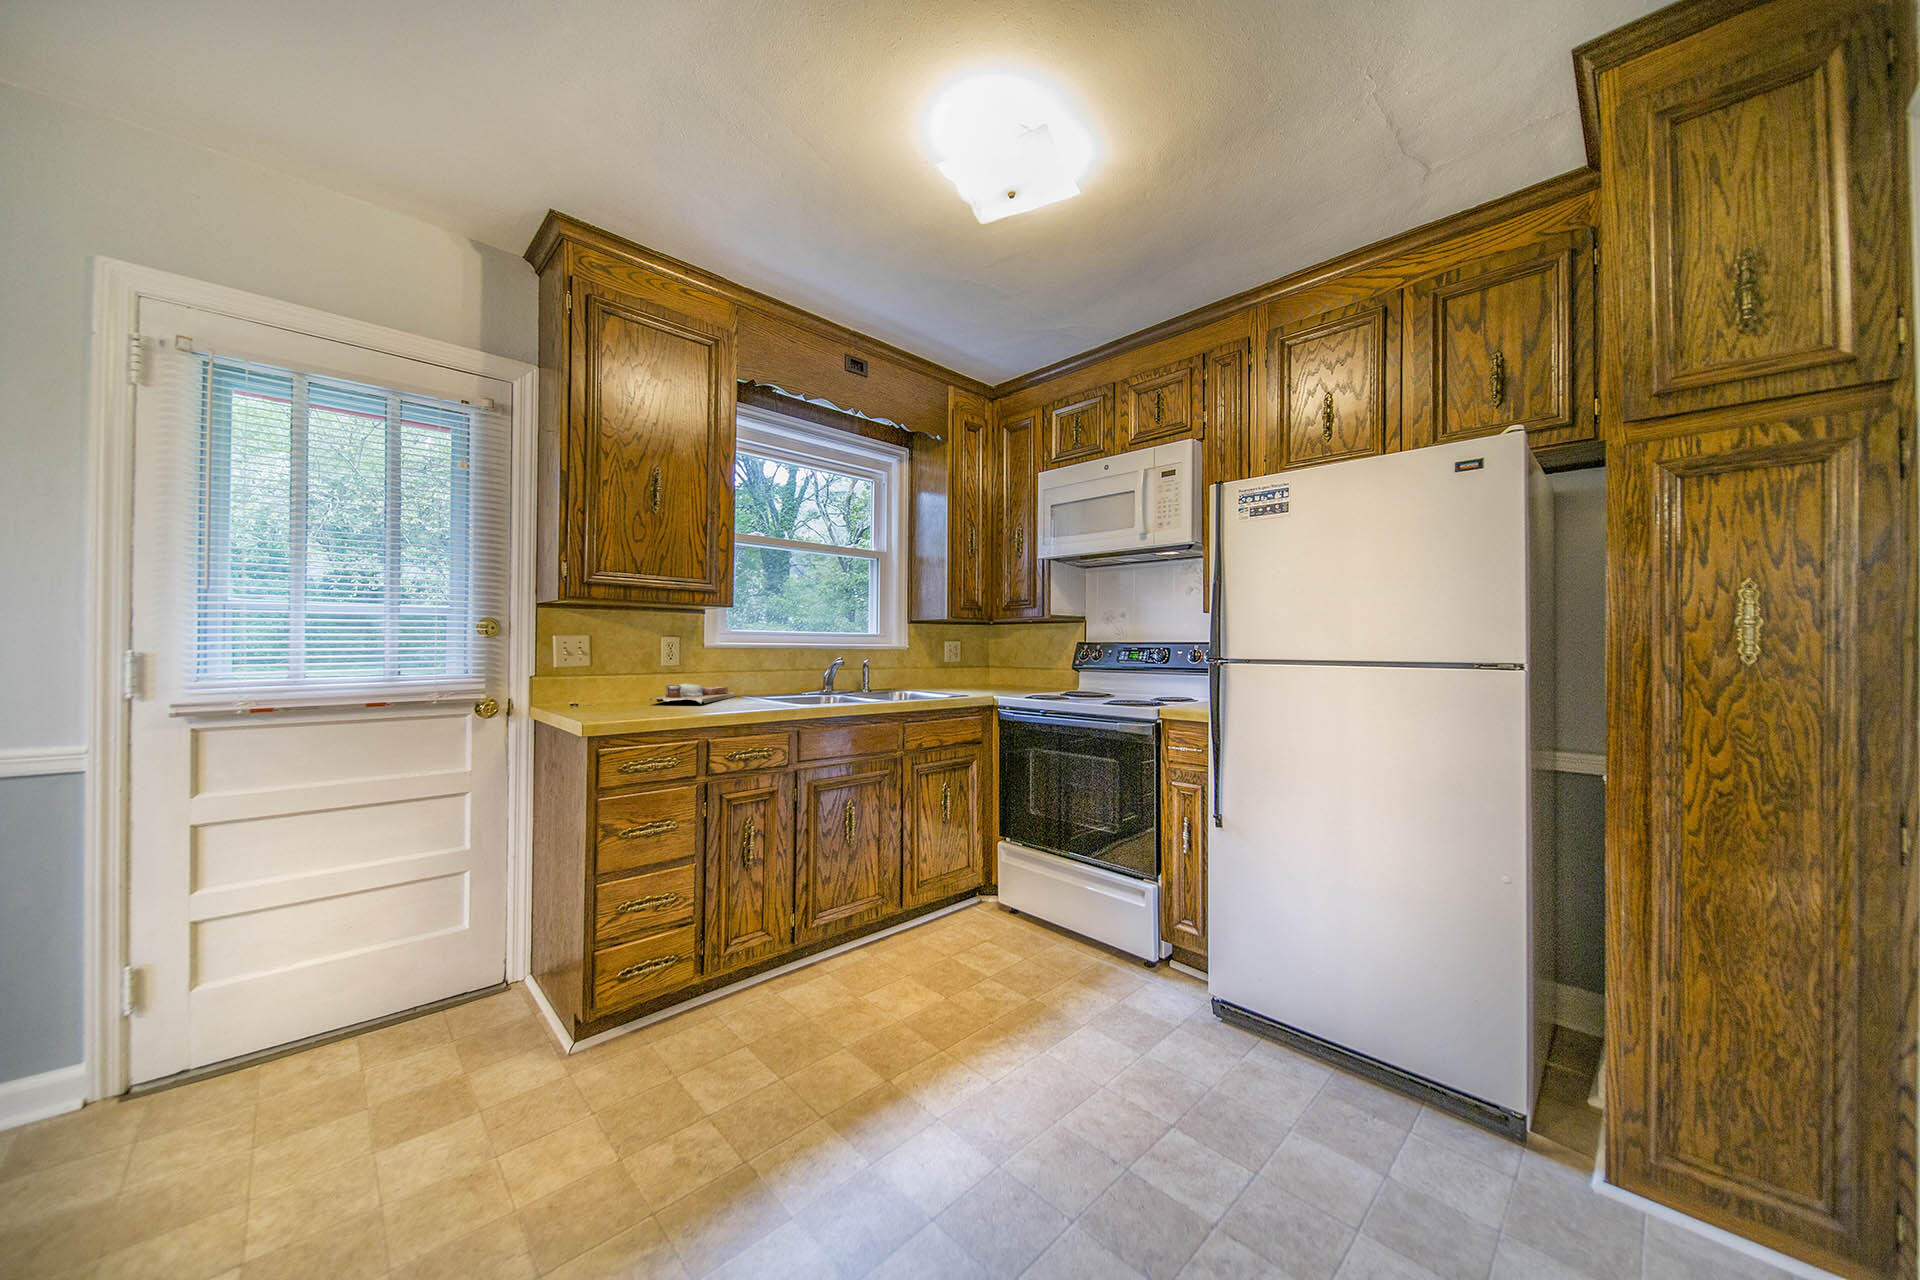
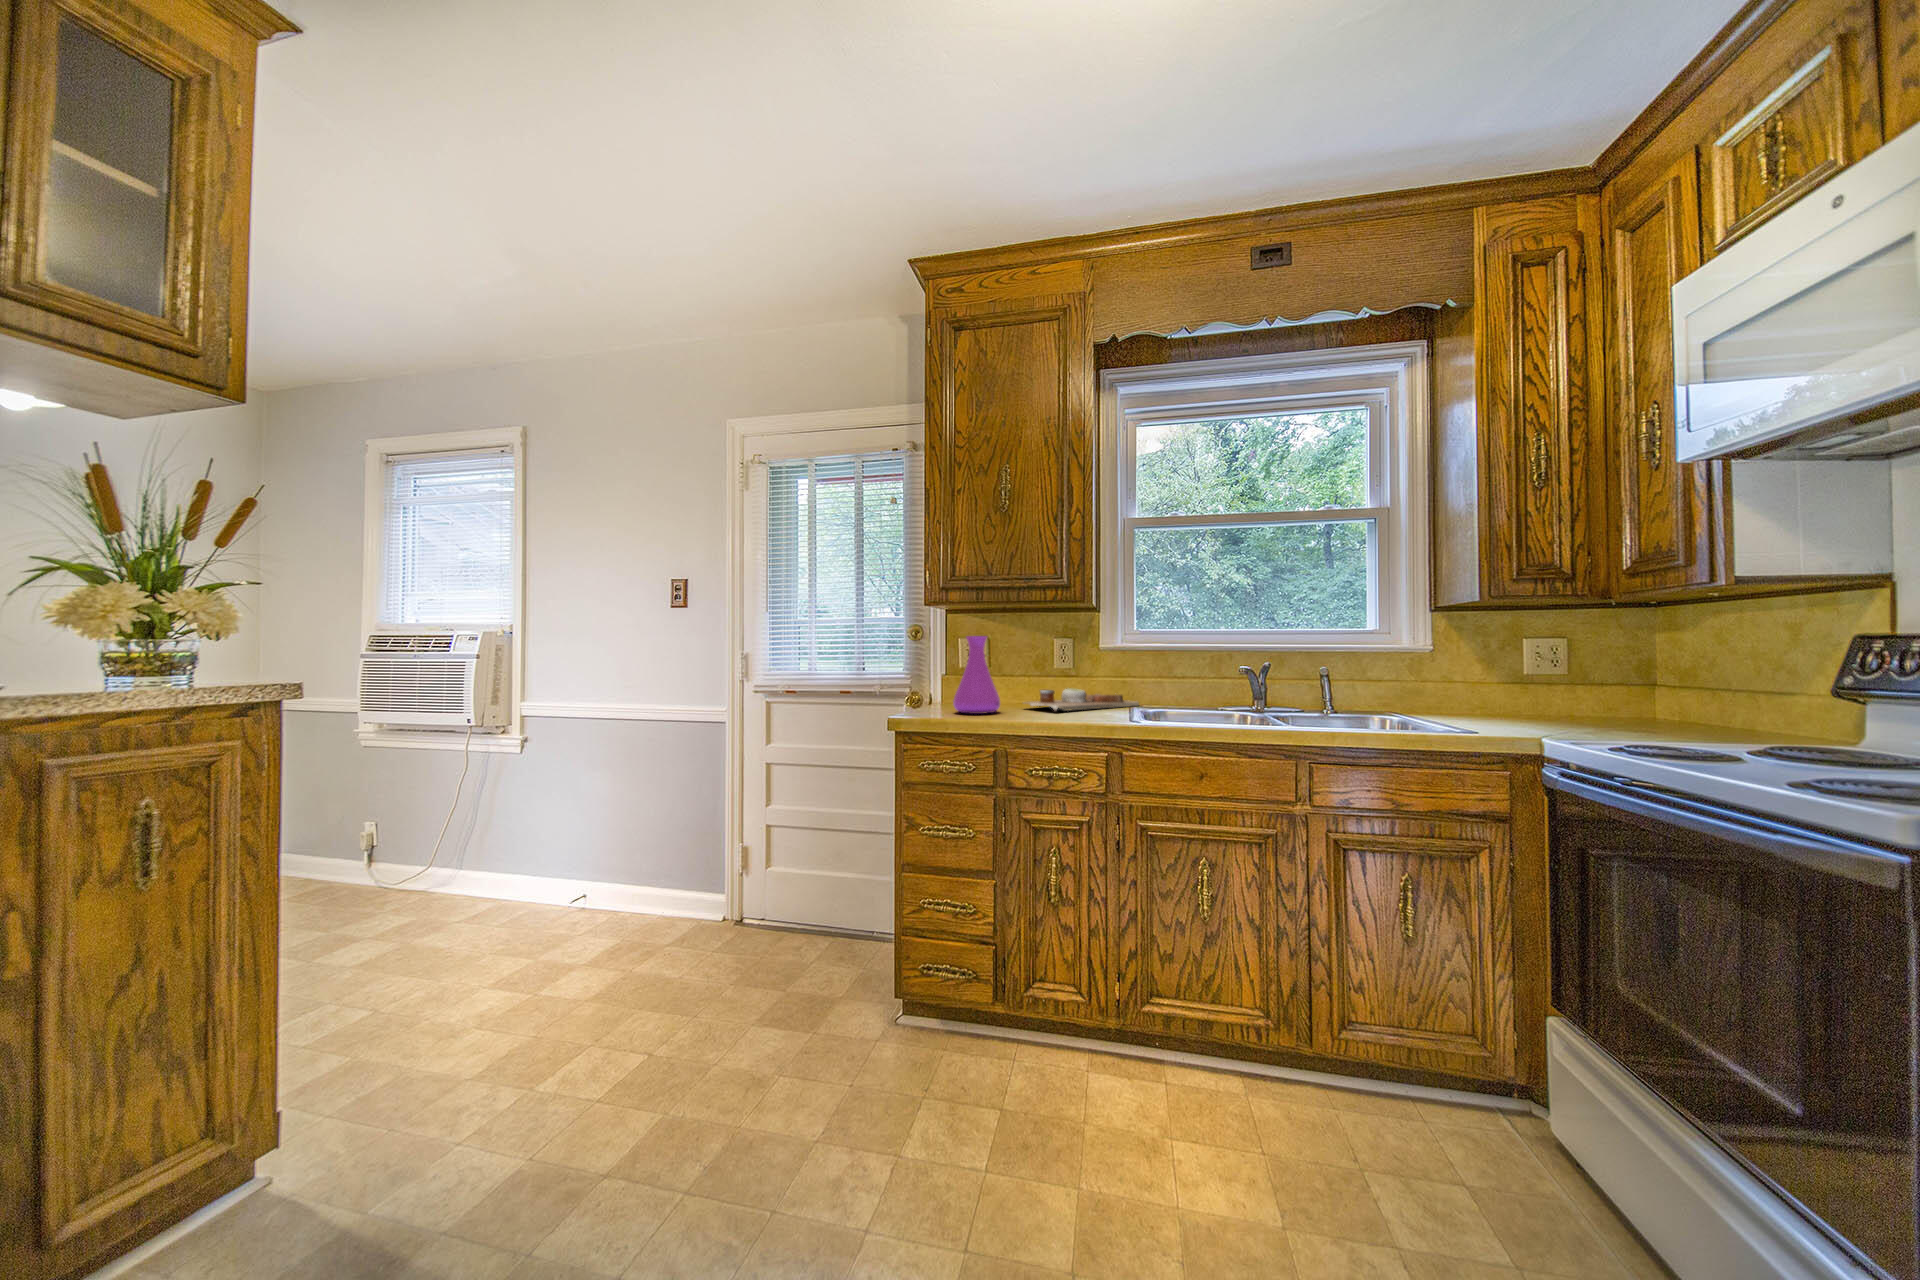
vase: none [599,633,652,712] -> present [953,636,1000,714]

